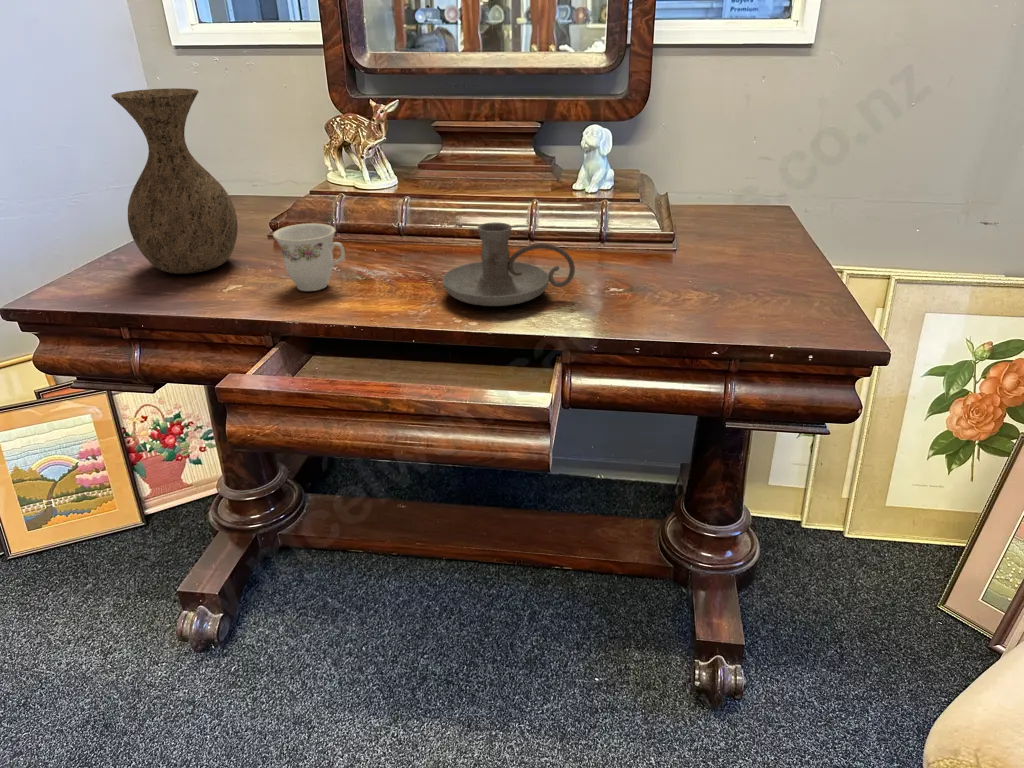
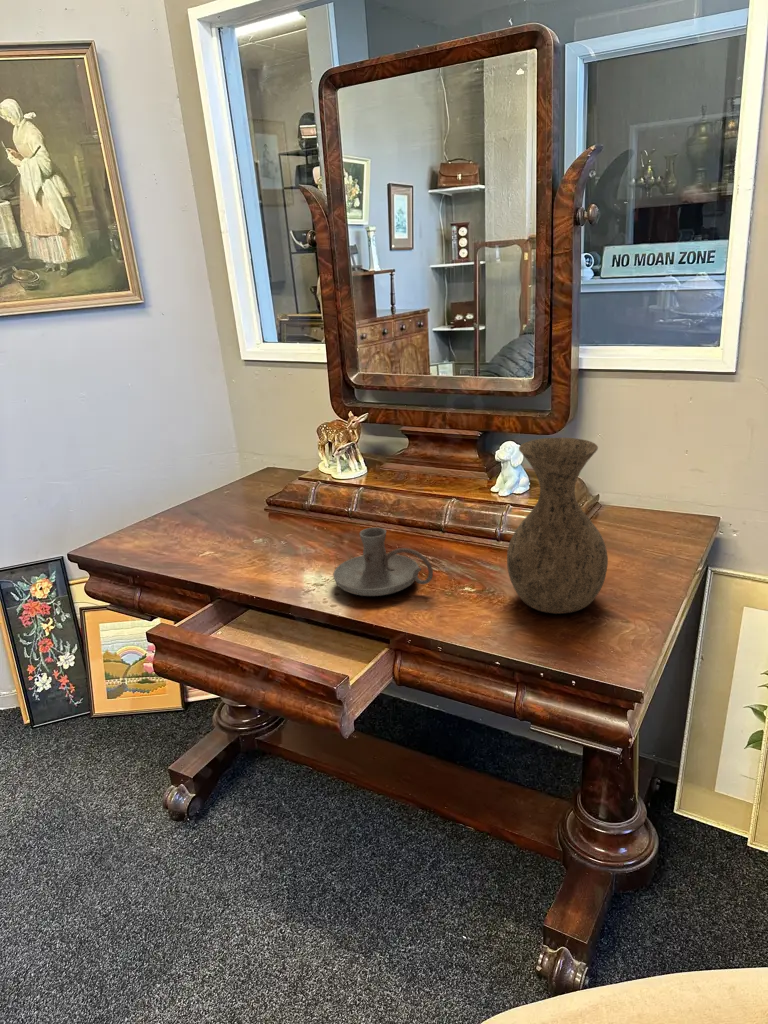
vase: present [111,88,238,274] -> present [507,437,608,614]
teacup: present [273,223,345,291] -> none [231,512,277,564]

